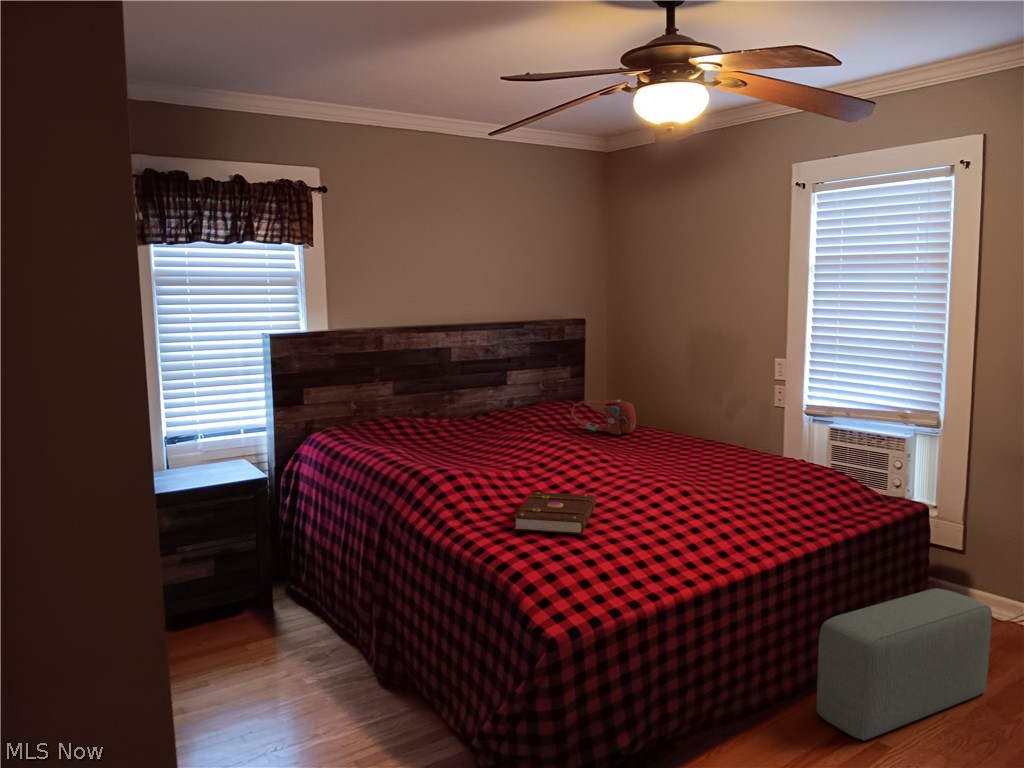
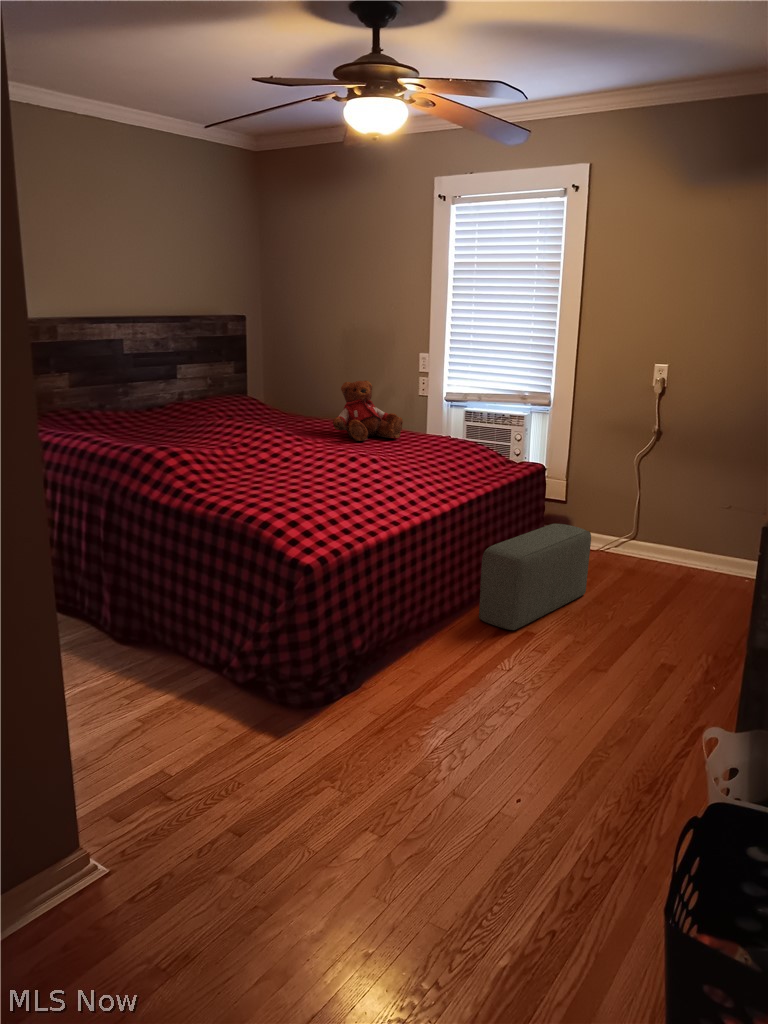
teddy bear: none [653,394,737,464] -> present [333,381,403,441]
handbag: present [571,399,636,435] -> none [246,389,308,421]
book: present [513,492,596,534] -> none [248,463,310,492]

